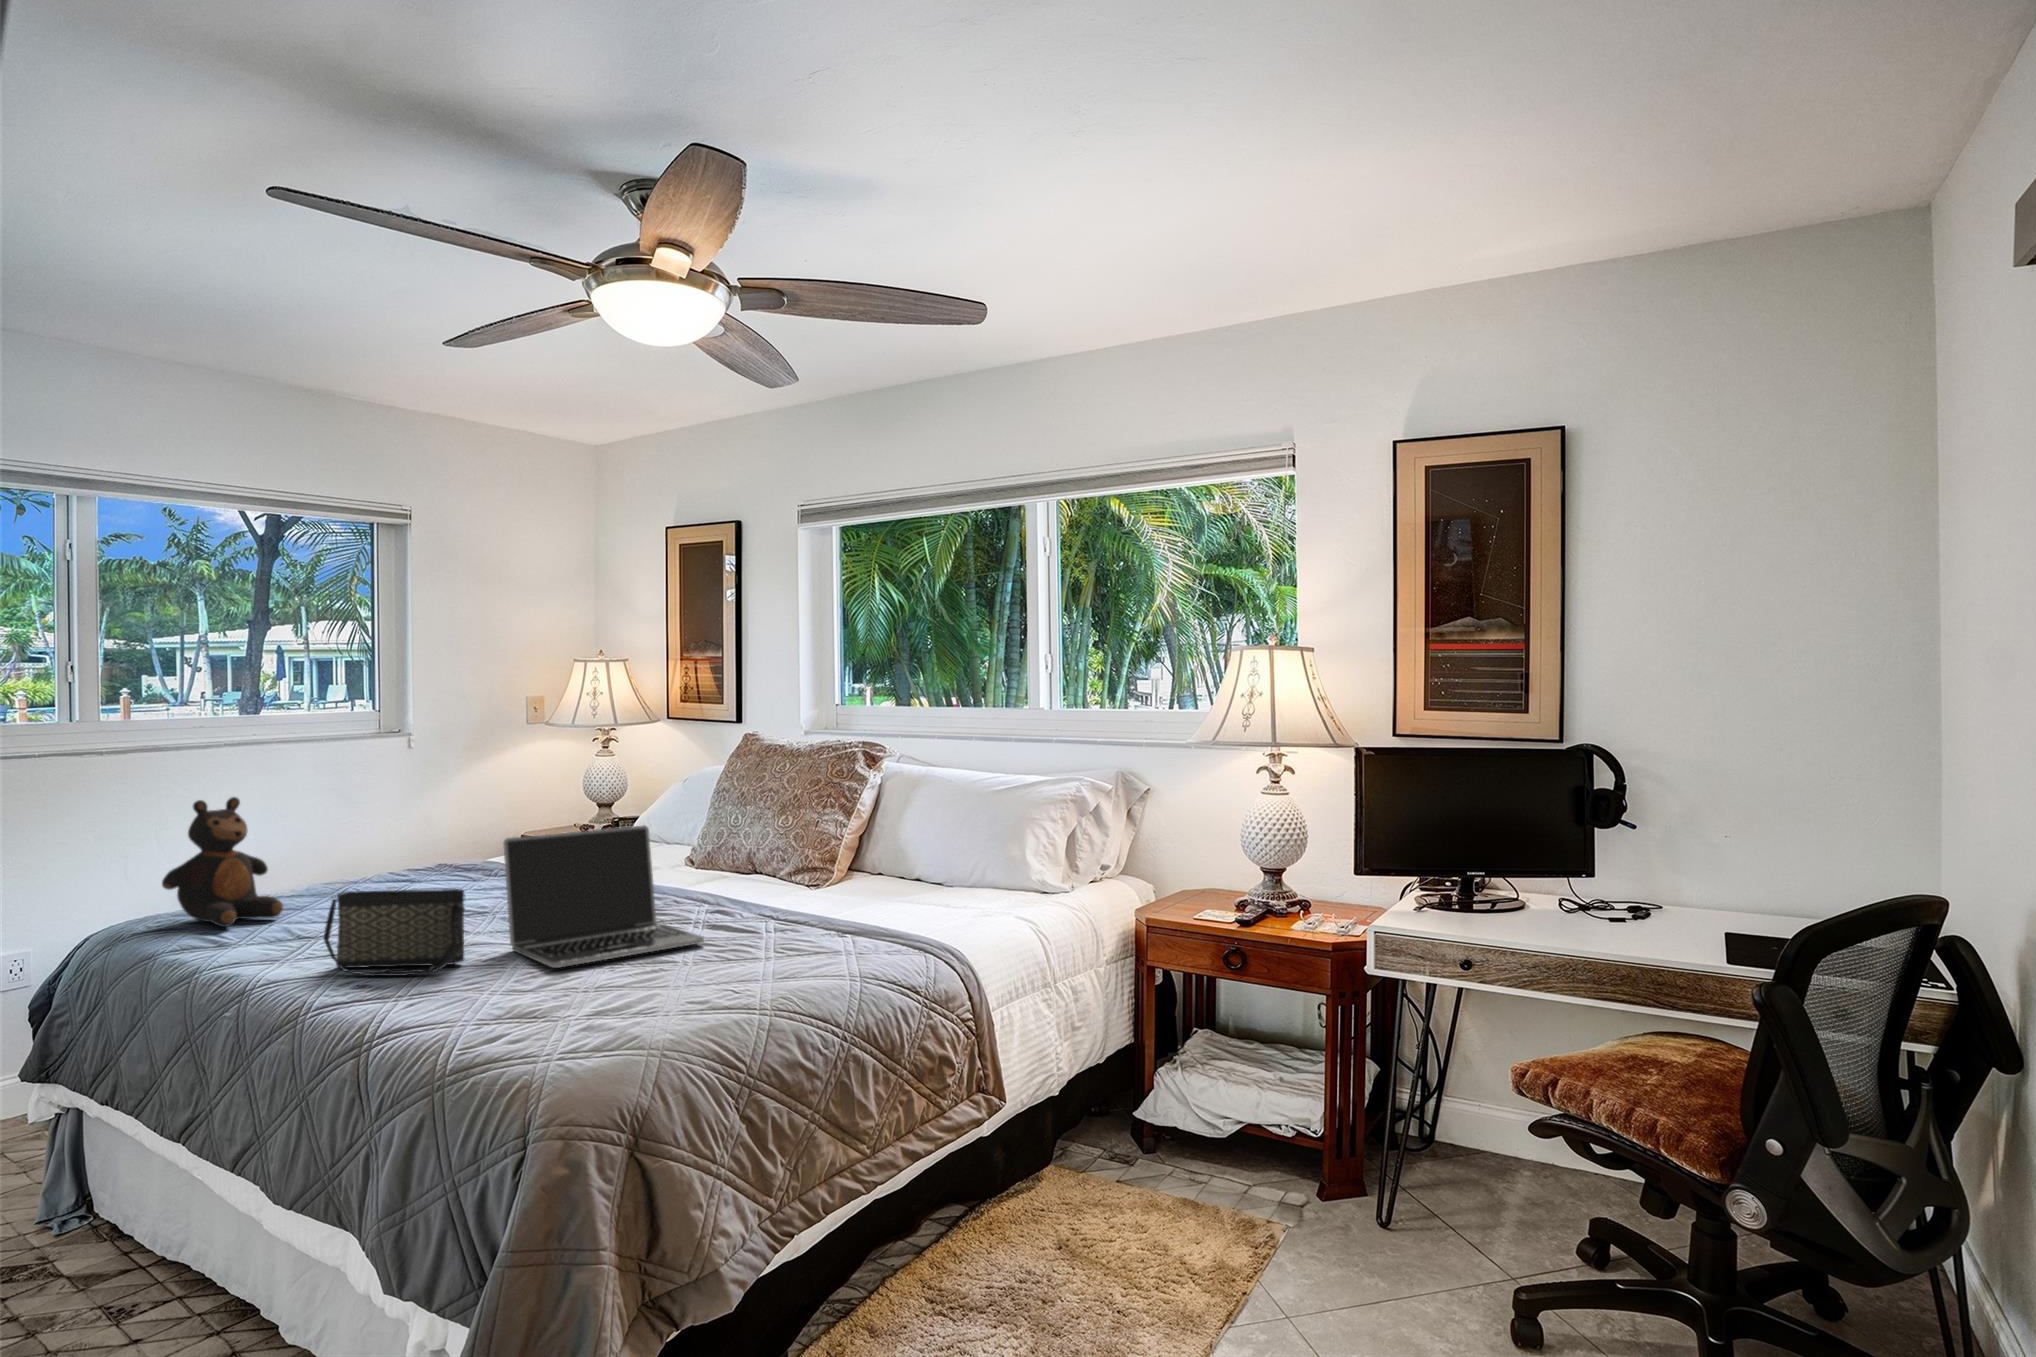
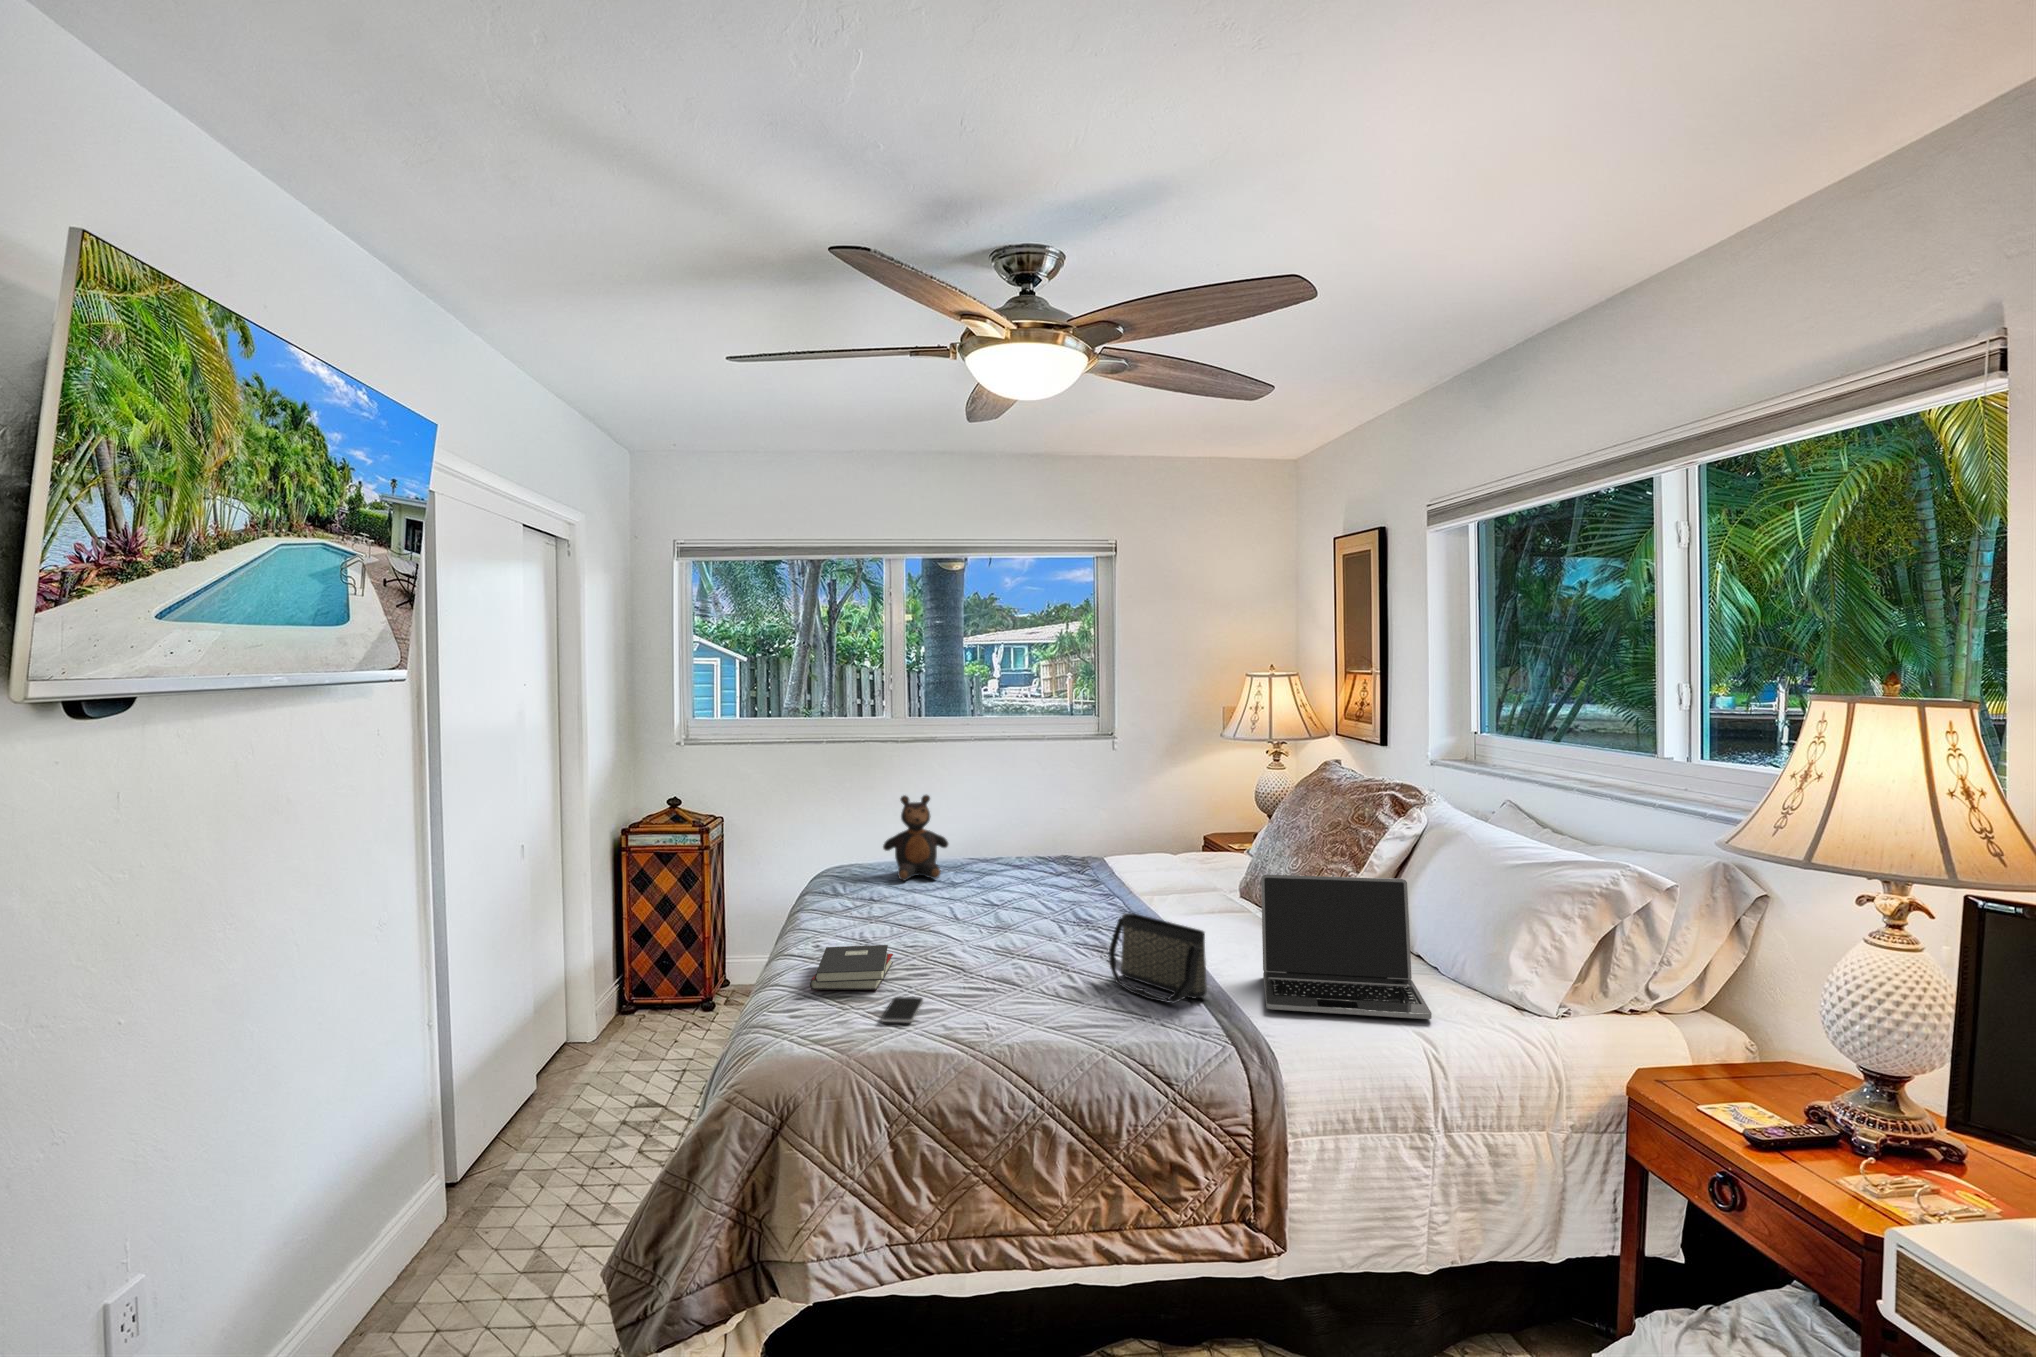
laptop: present [503,825,704,968] -> present [1261,875,1432,1019]
handbag: present [323,889,465,976] -> present [1109,913,1207,1003]
hardback book: none [384,964,541,1026] -> present [810,945,893,990]
smartphone: none [578,994,653,1018] -> present [881,997,923,1022]

